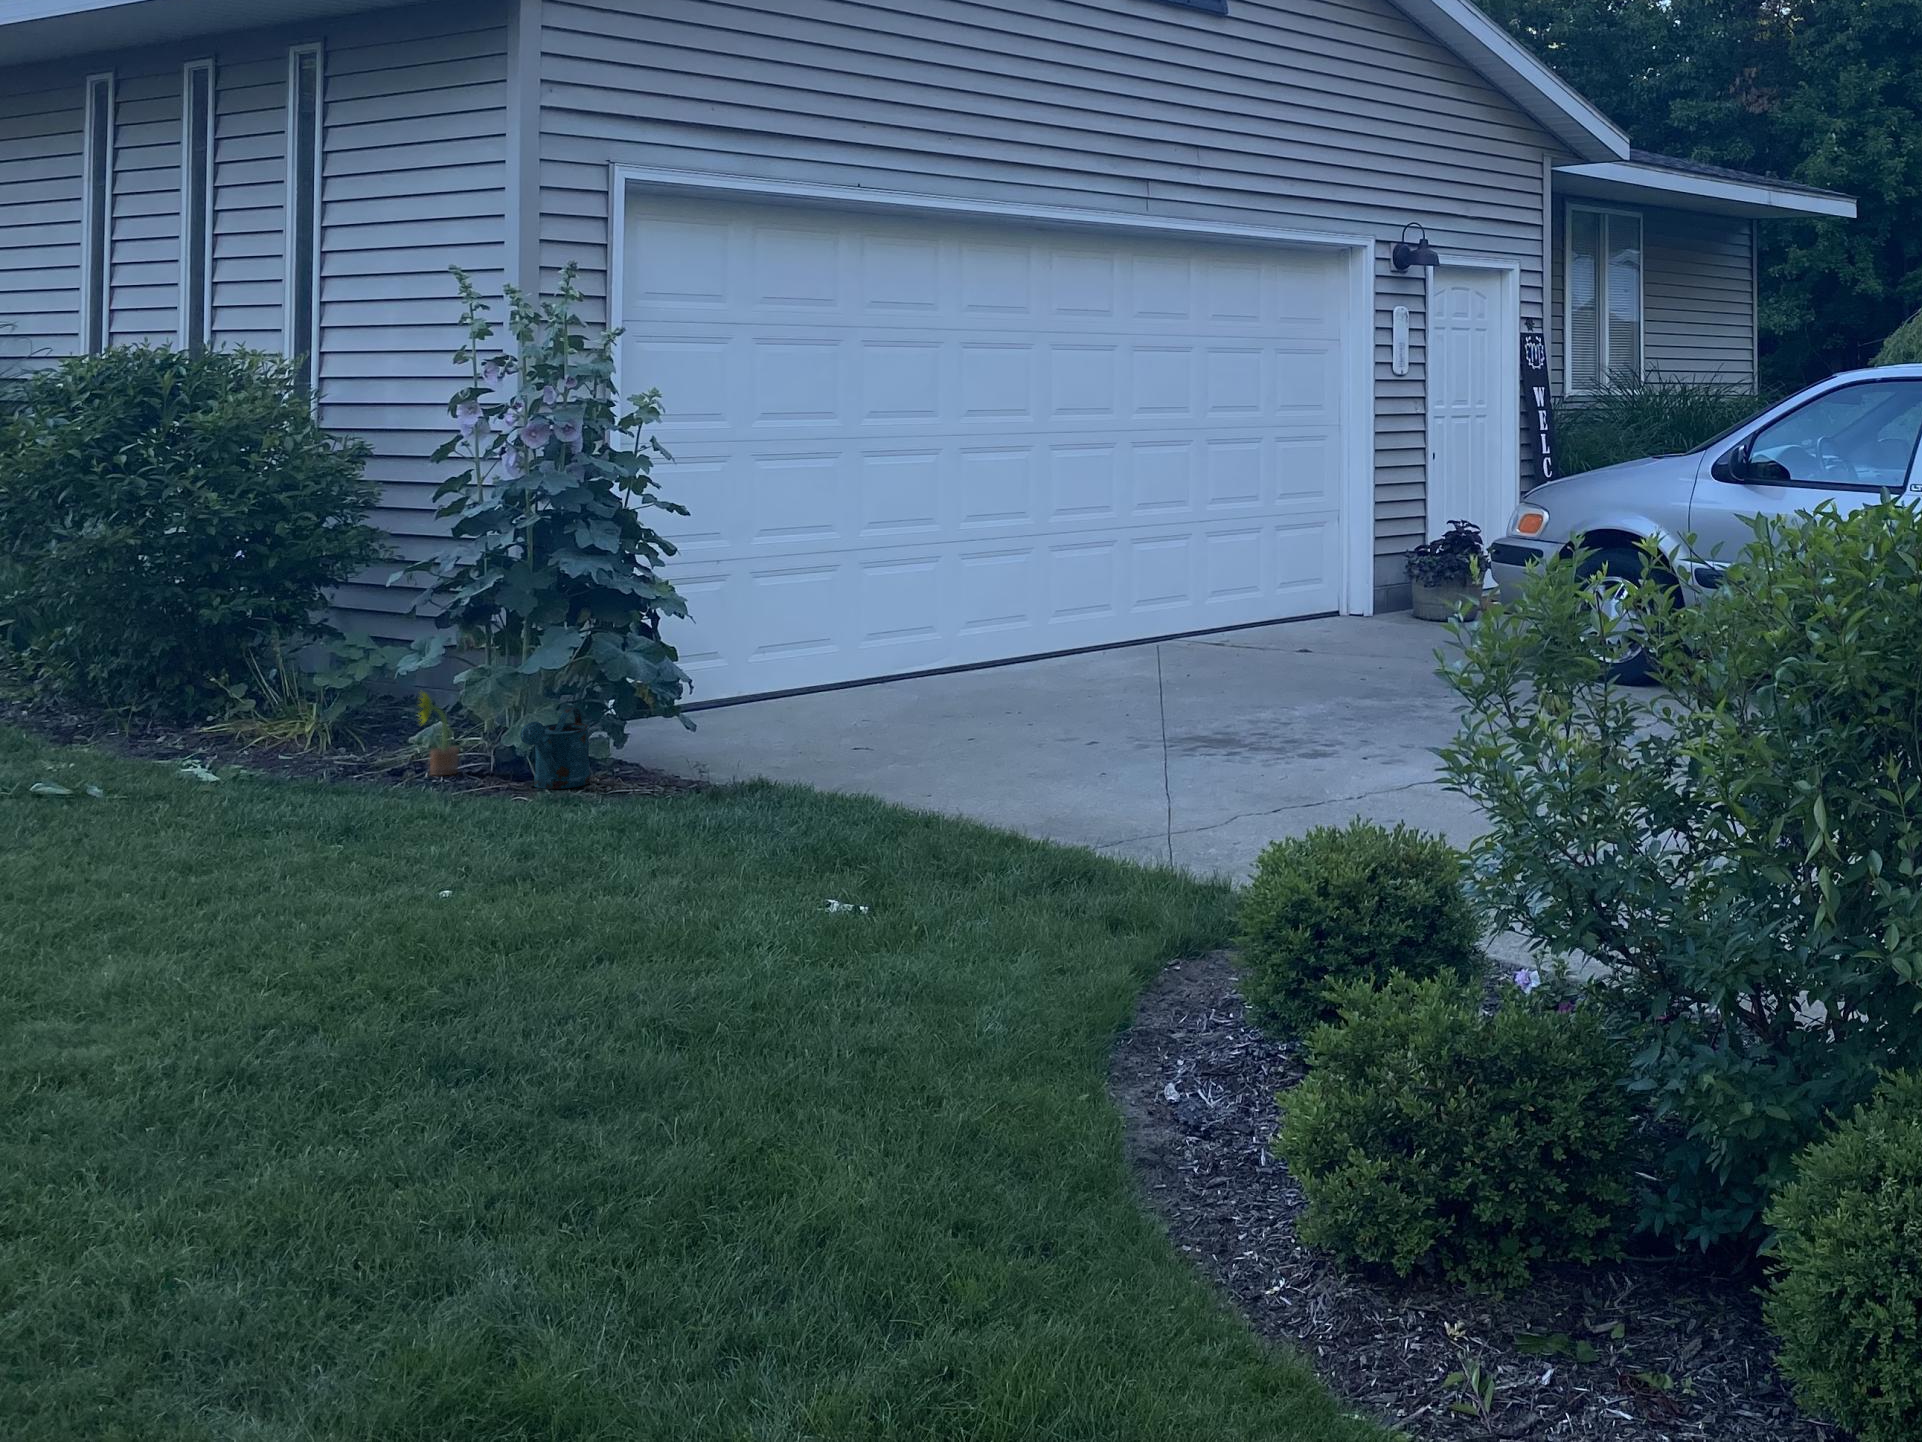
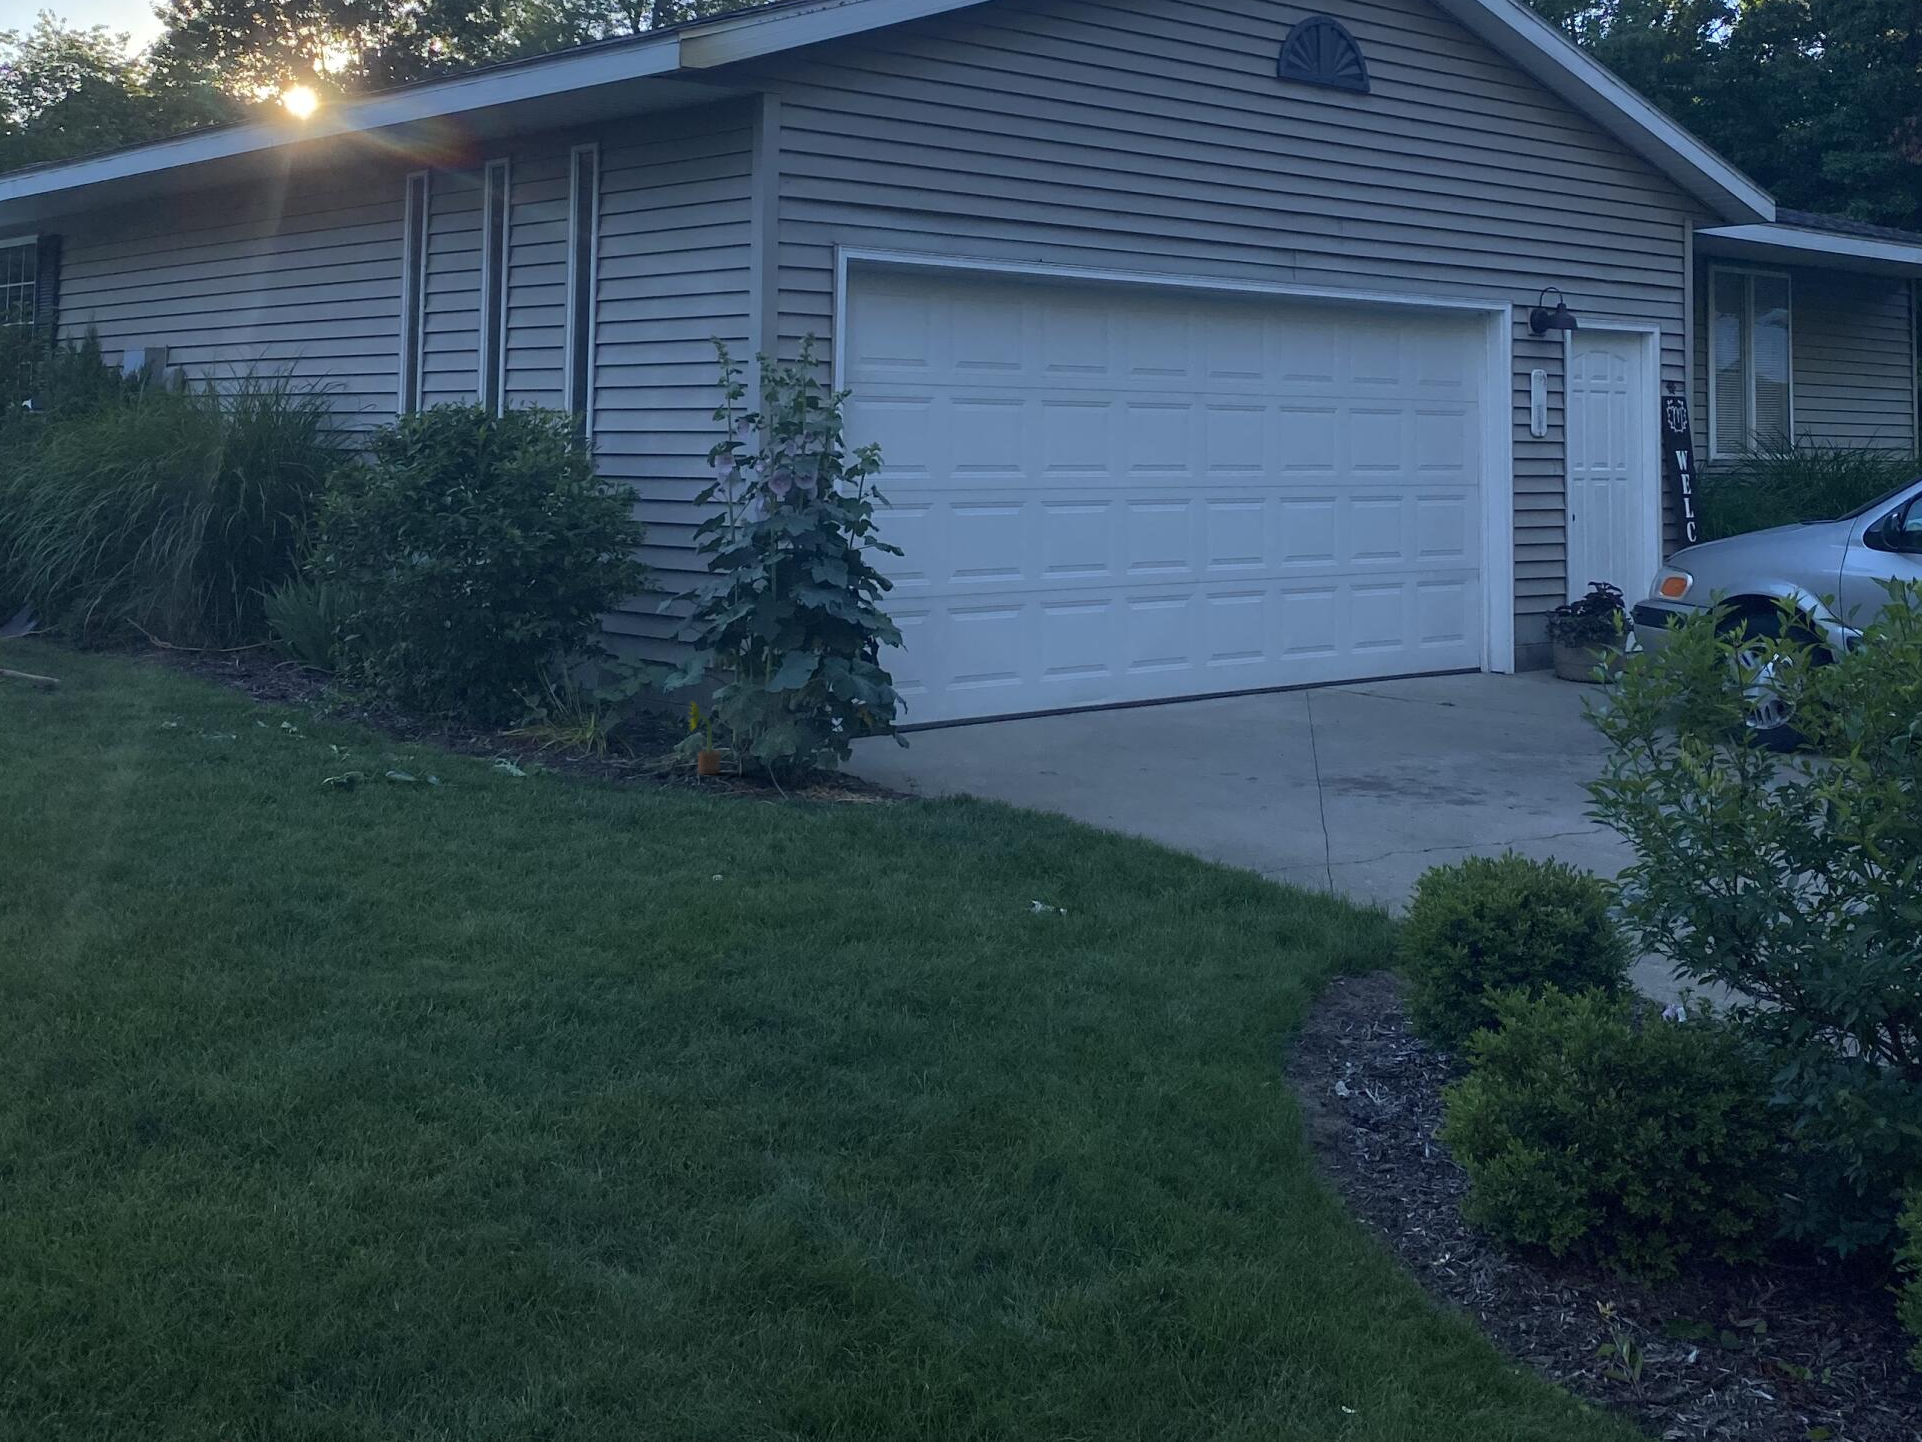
watering can: present [521,708,590,789] -> none [772,721,825,790]

